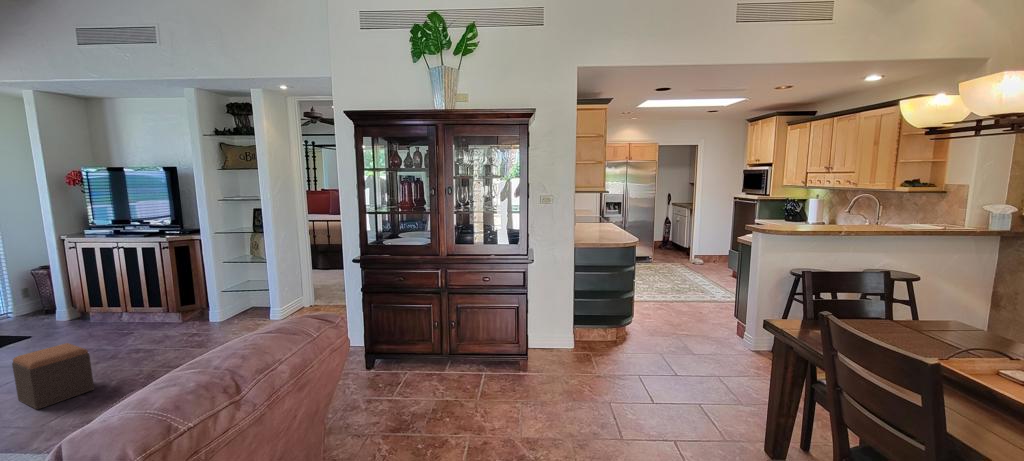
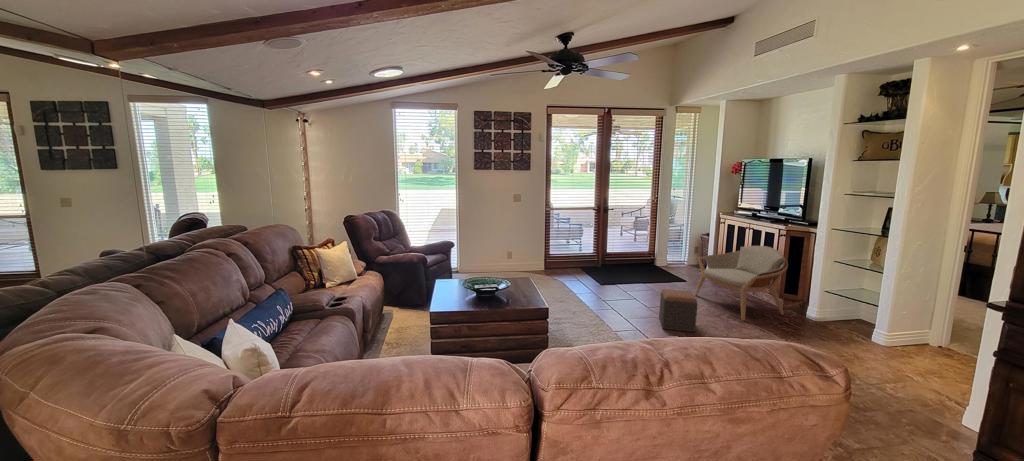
armchair: none [52,263,189,351] -> present [695,246,788,321]

